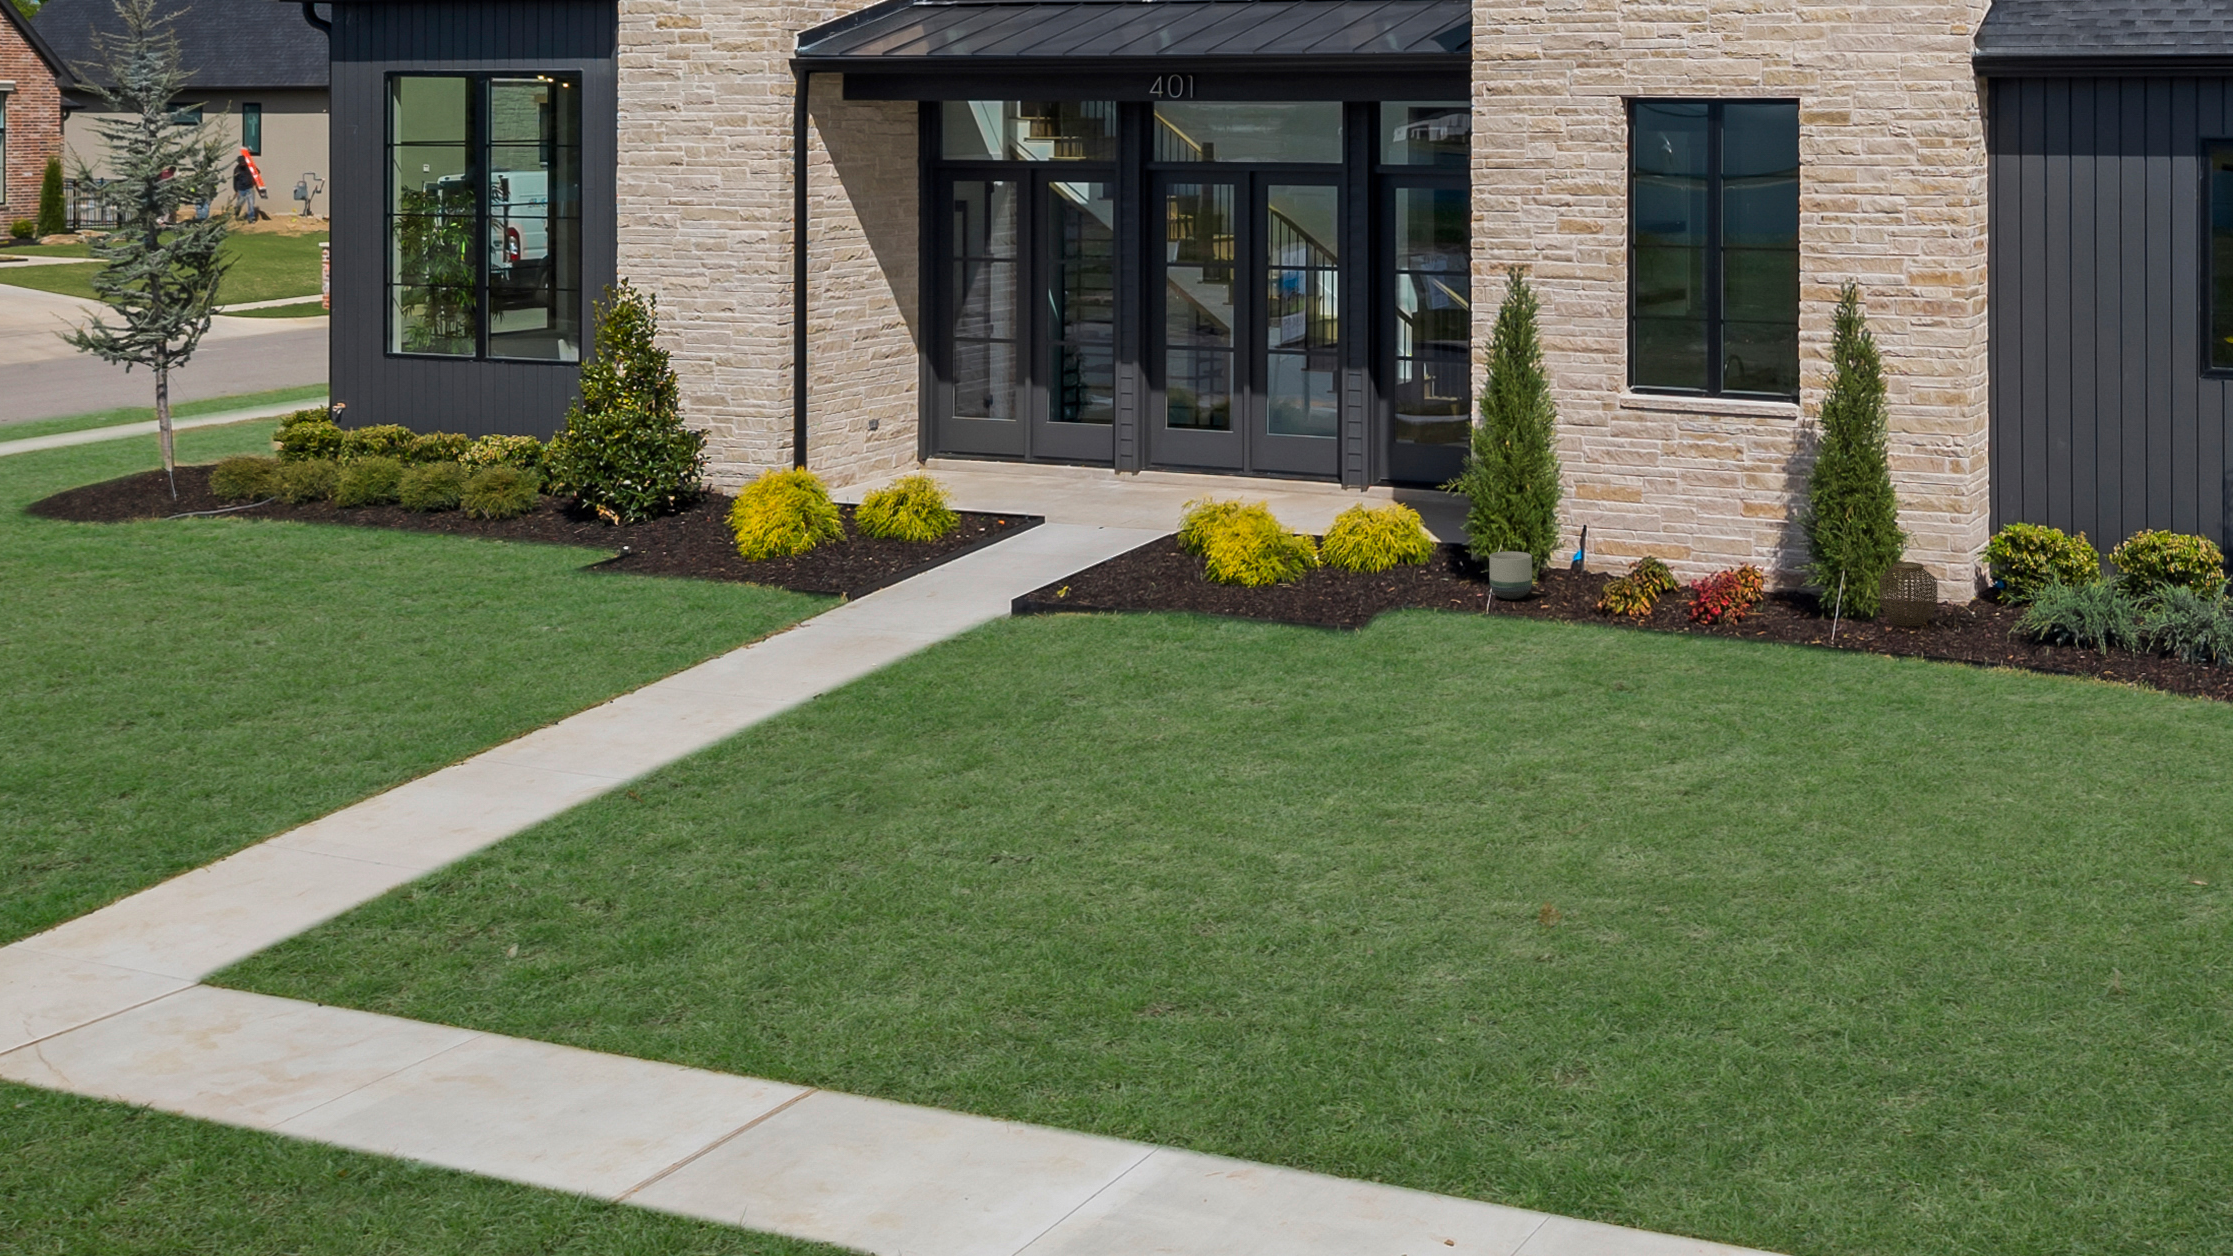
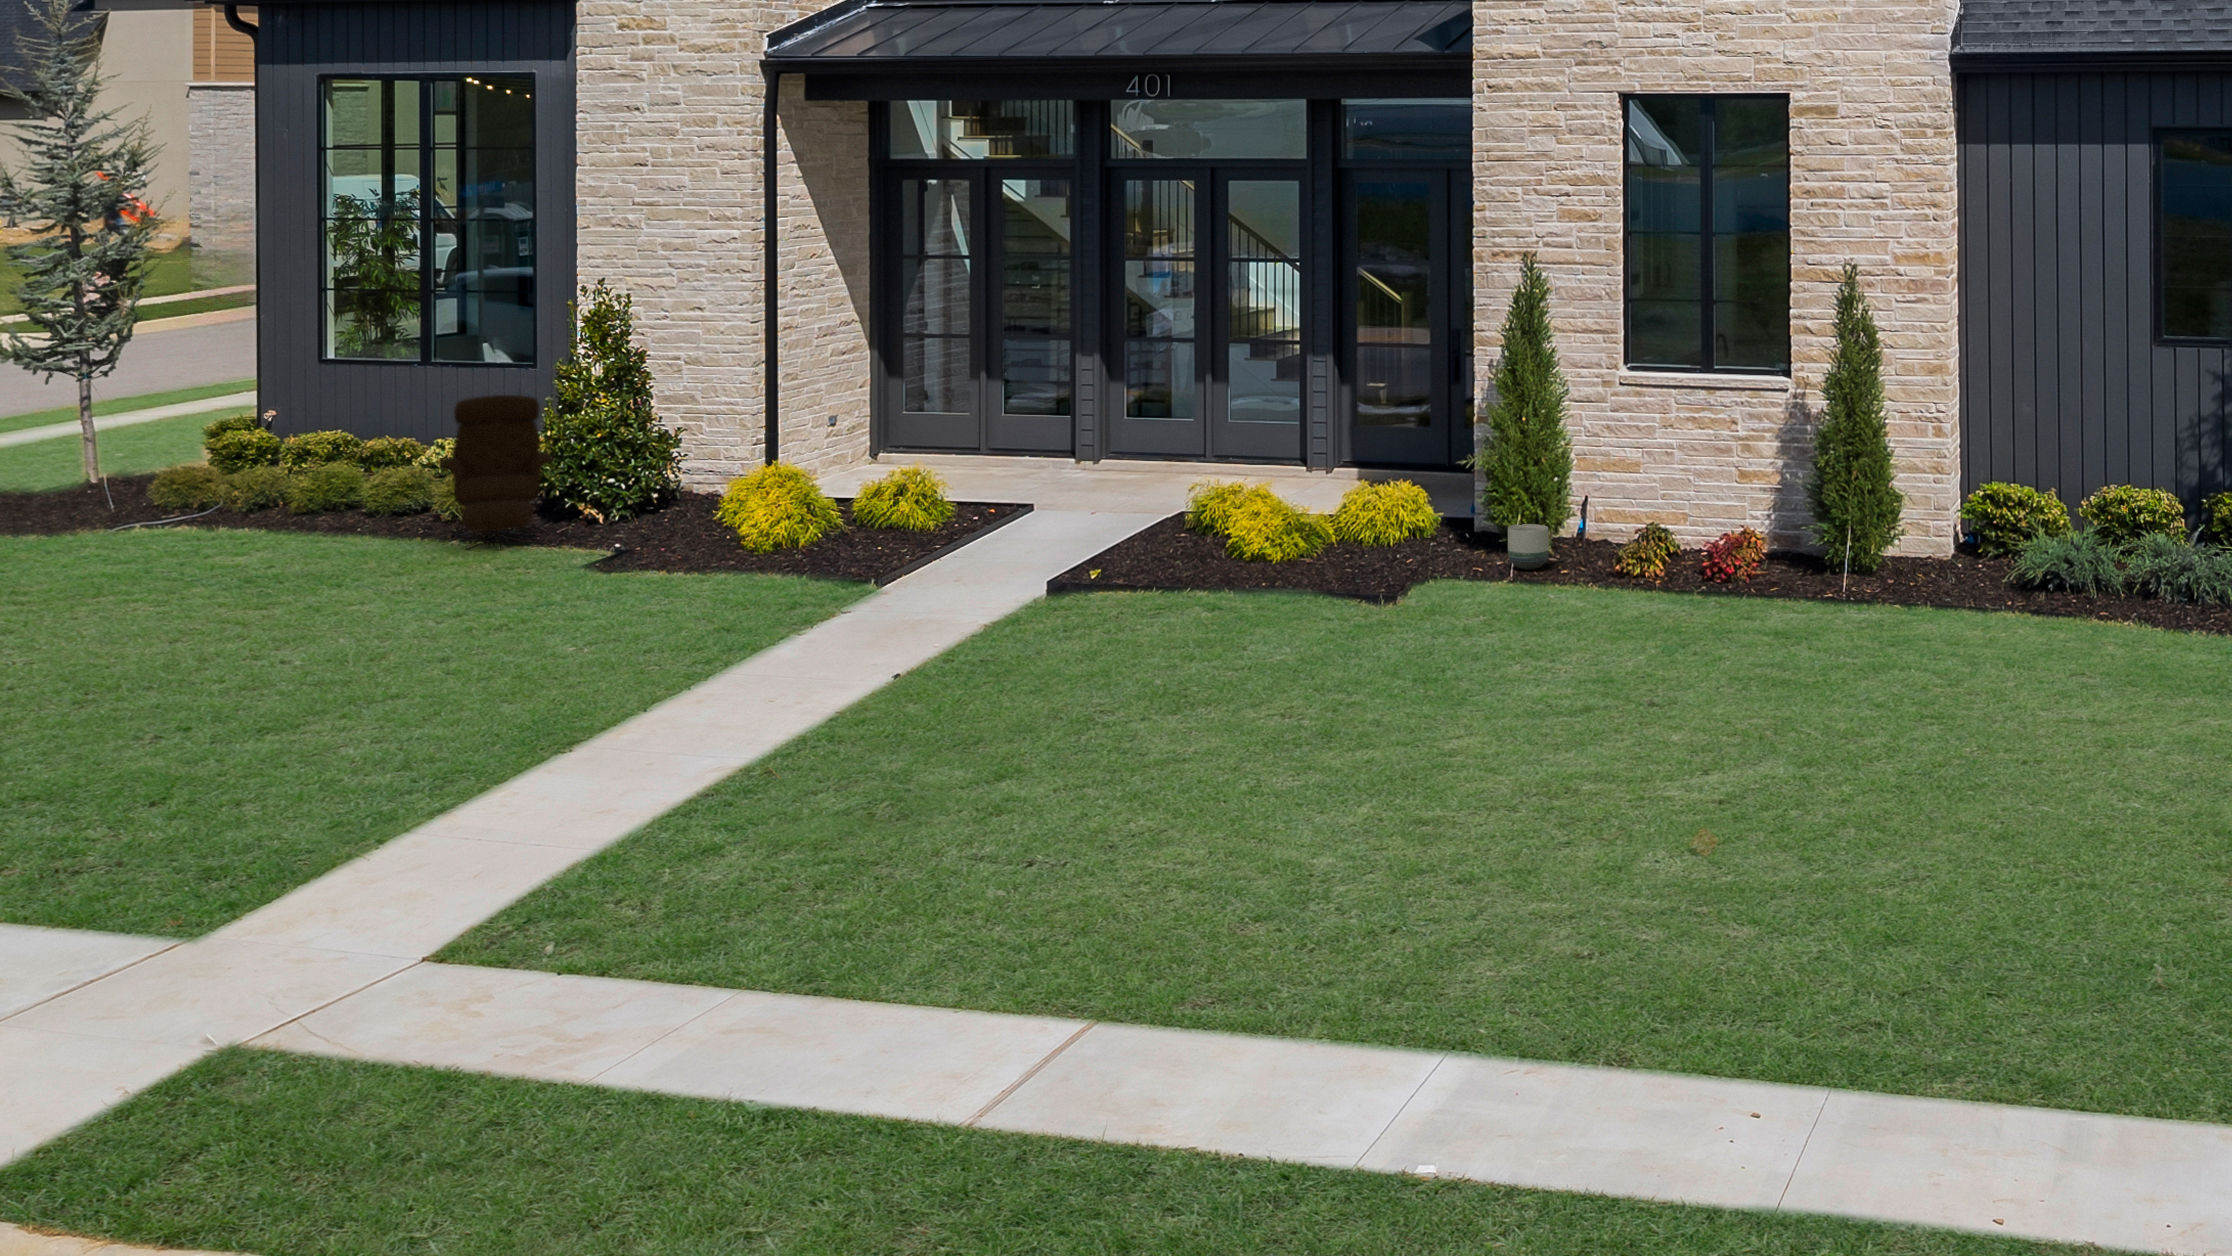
lounge chair: none [474,393,586,547] -> present [439,395,554,550]
woven basket: present [1880,562,1938,627] -> none [1883,522,1936,582]

